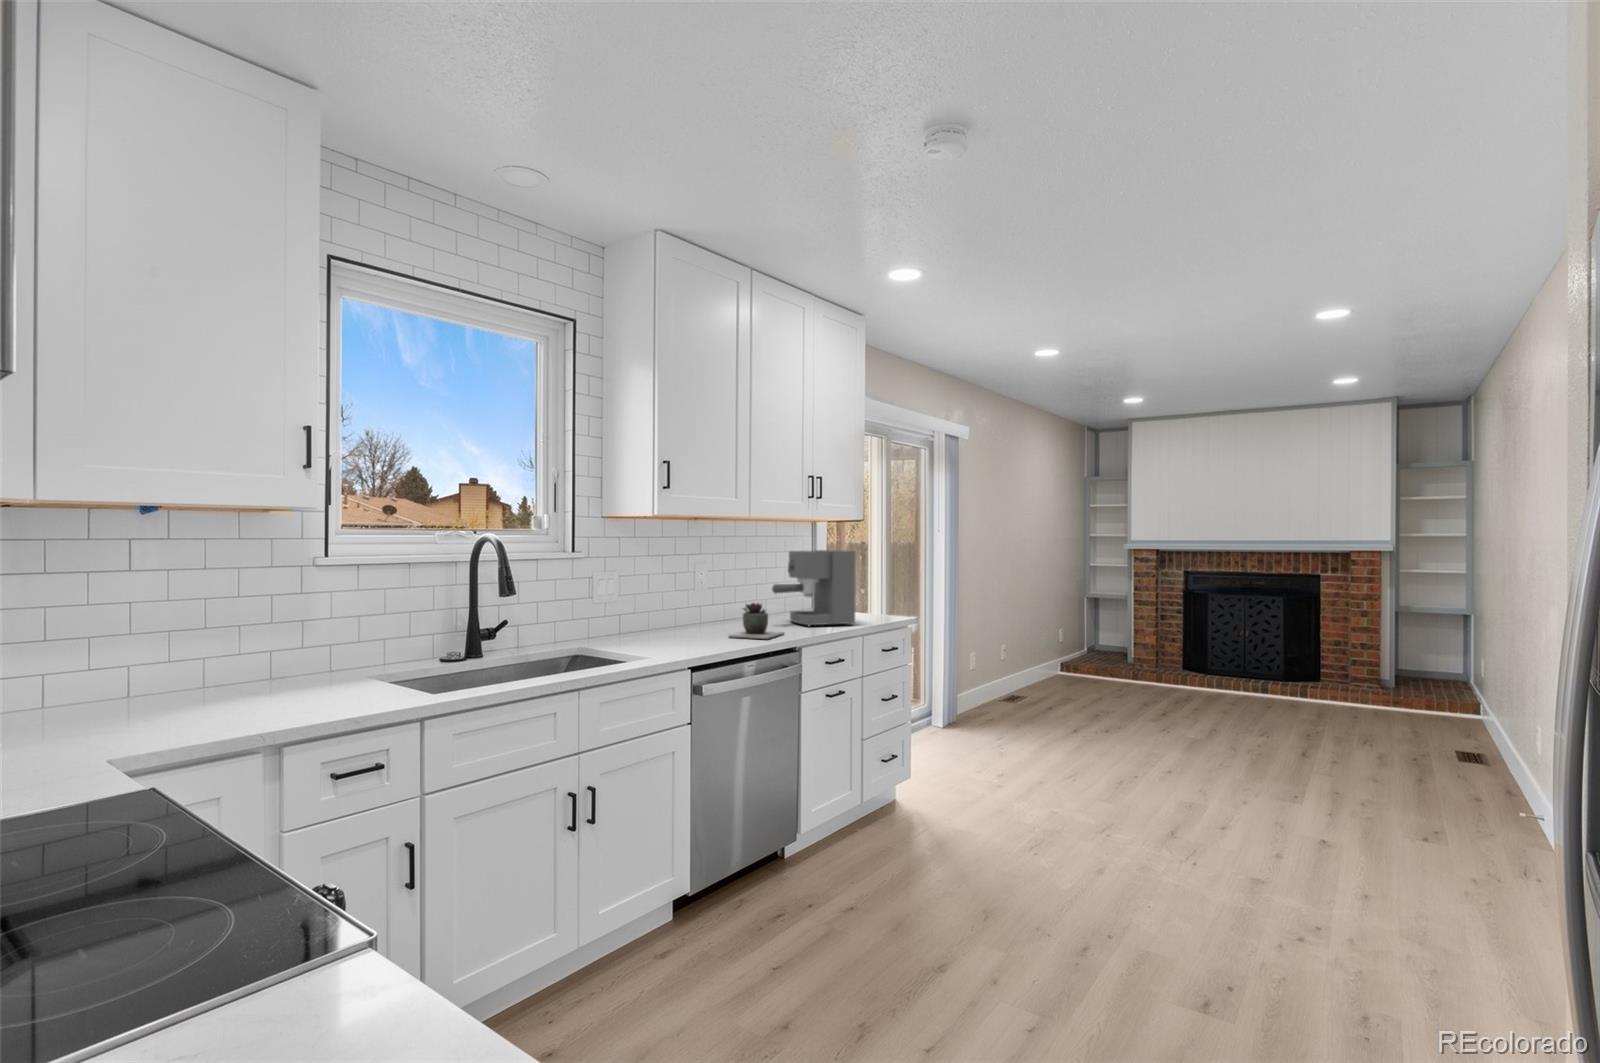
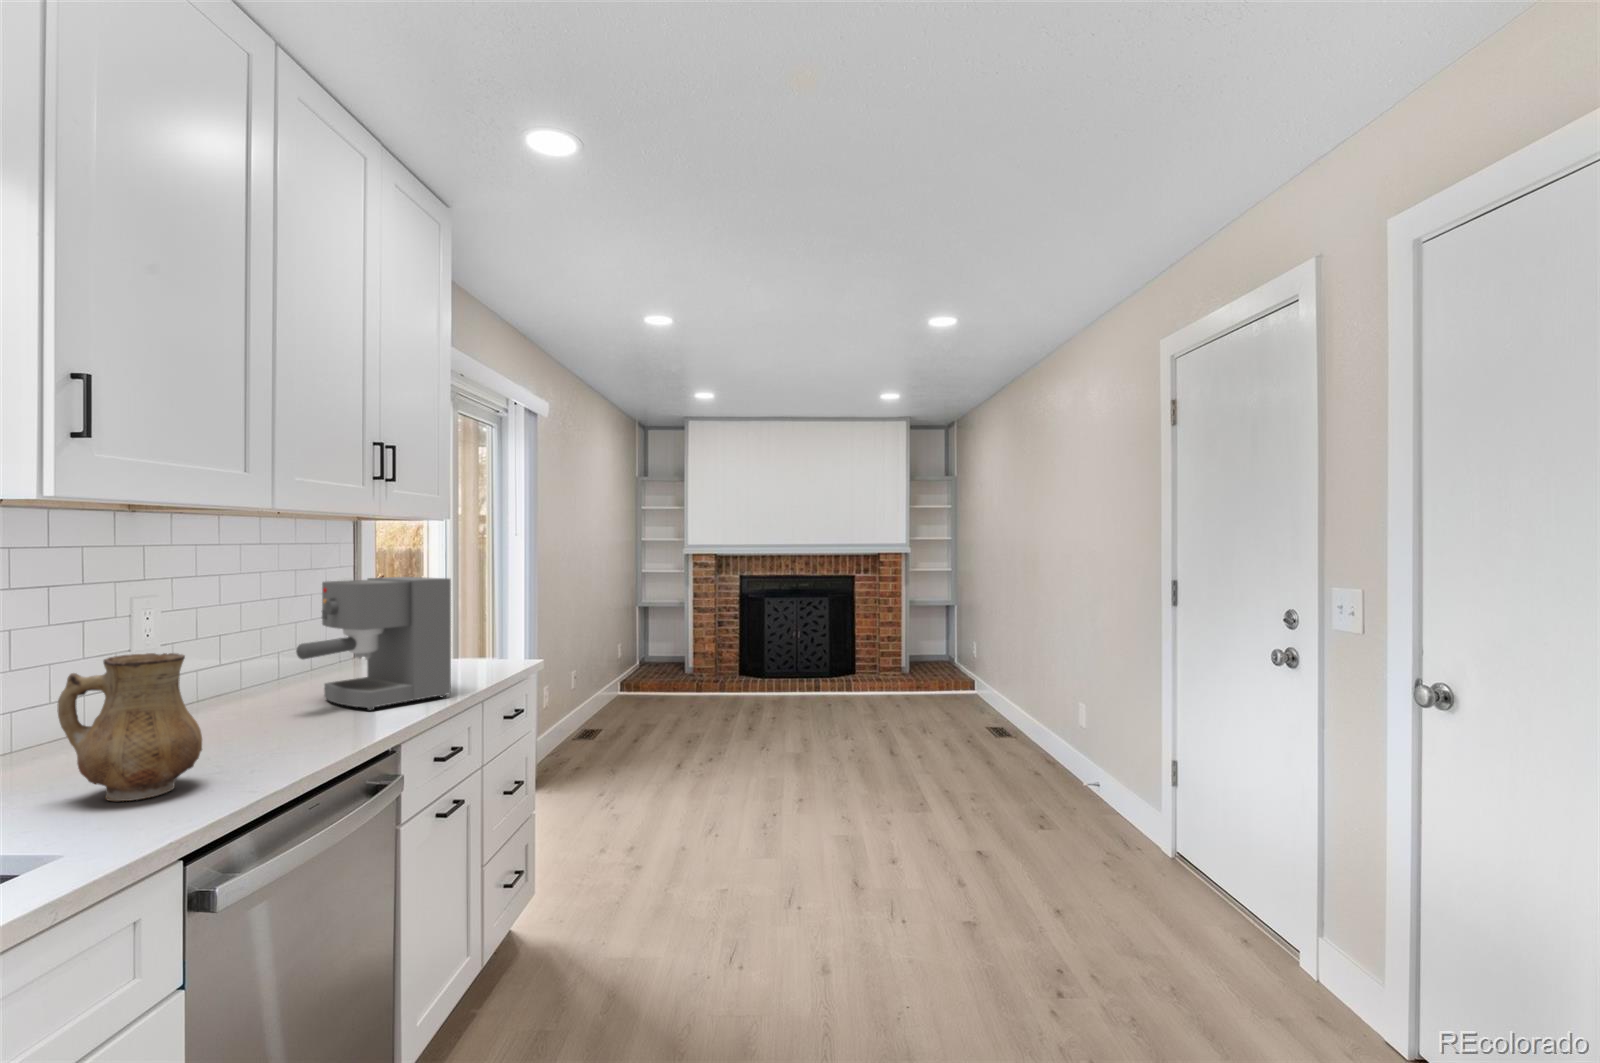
ceramic pitcher: none [669,577,721,643] -> present [57,653,202,801]
succulent plant: present [728,603,784,639] -> none [215,686,336,767]

